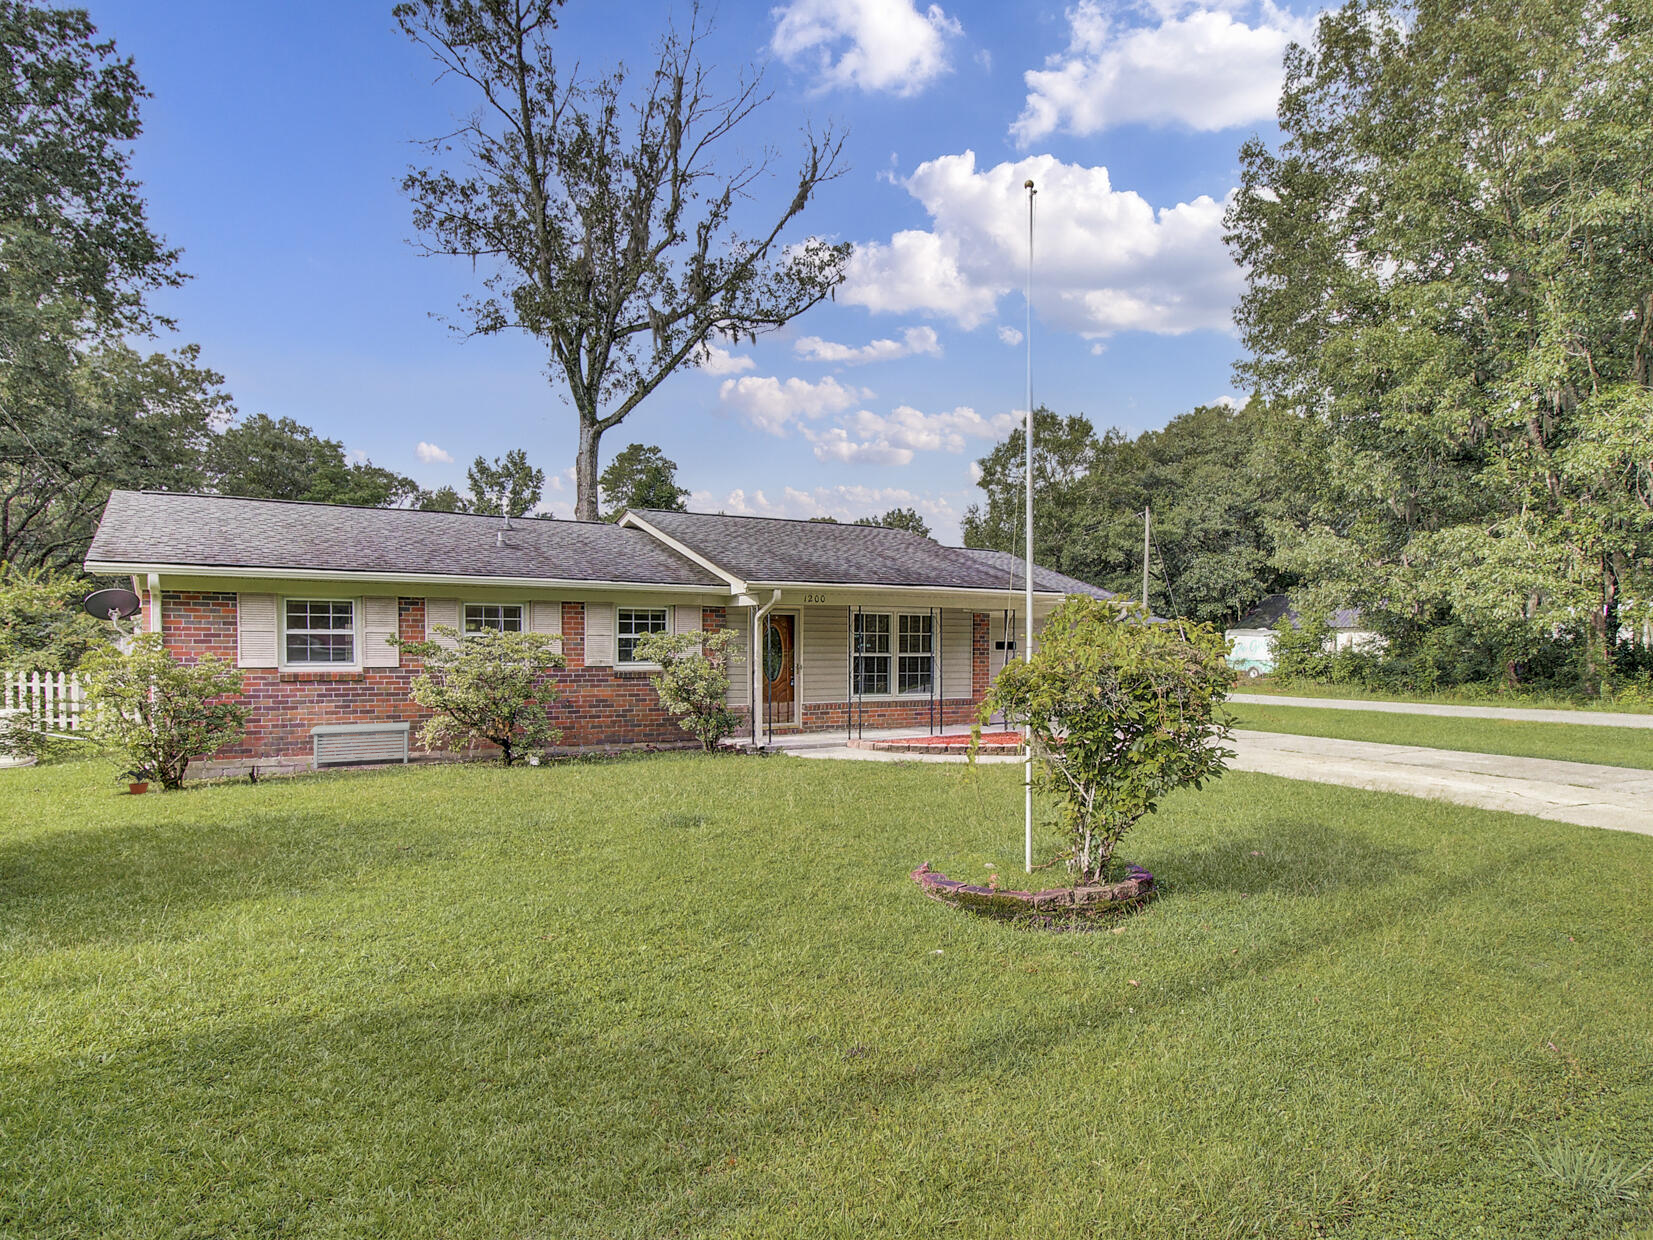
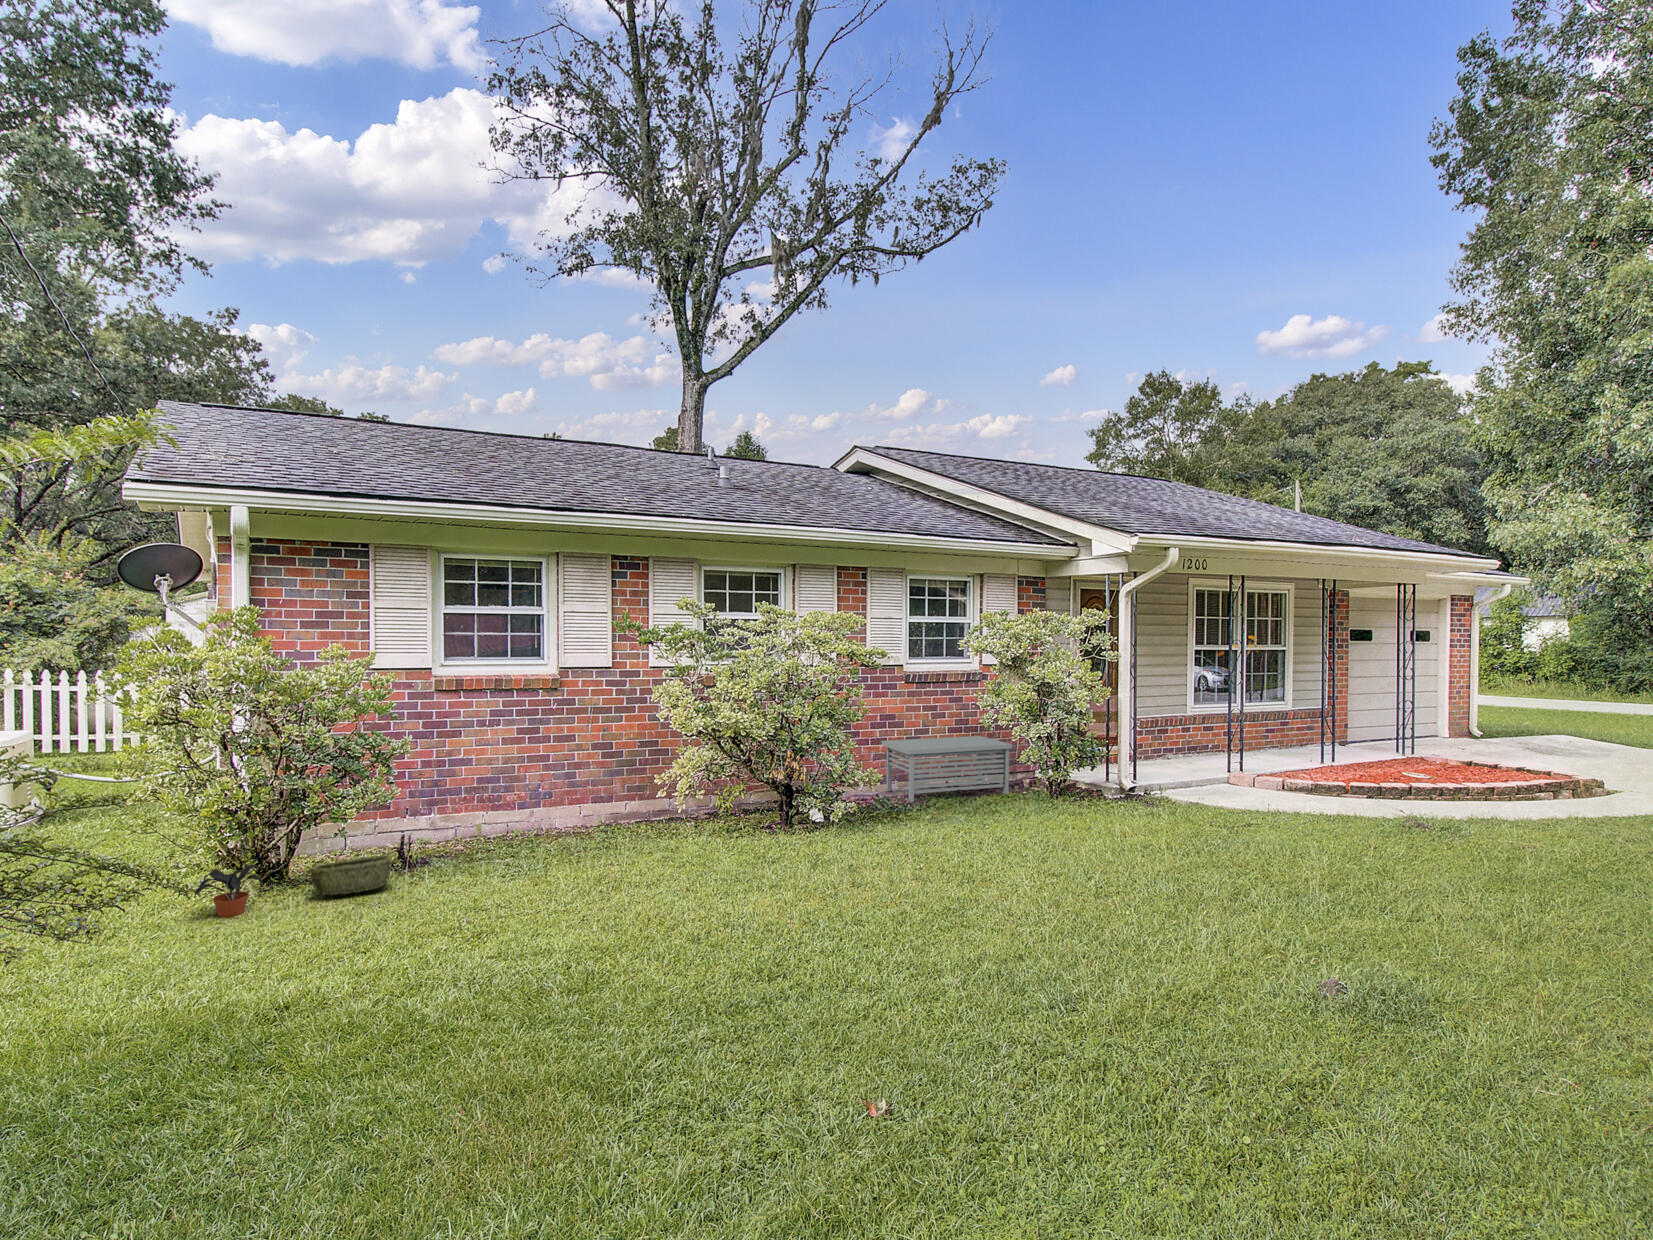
storage bench: present [310,722,410,769] -> present [882,736,1012,802]
woven basket: none [184,767,234,787] -> present [310,855,391,895]

